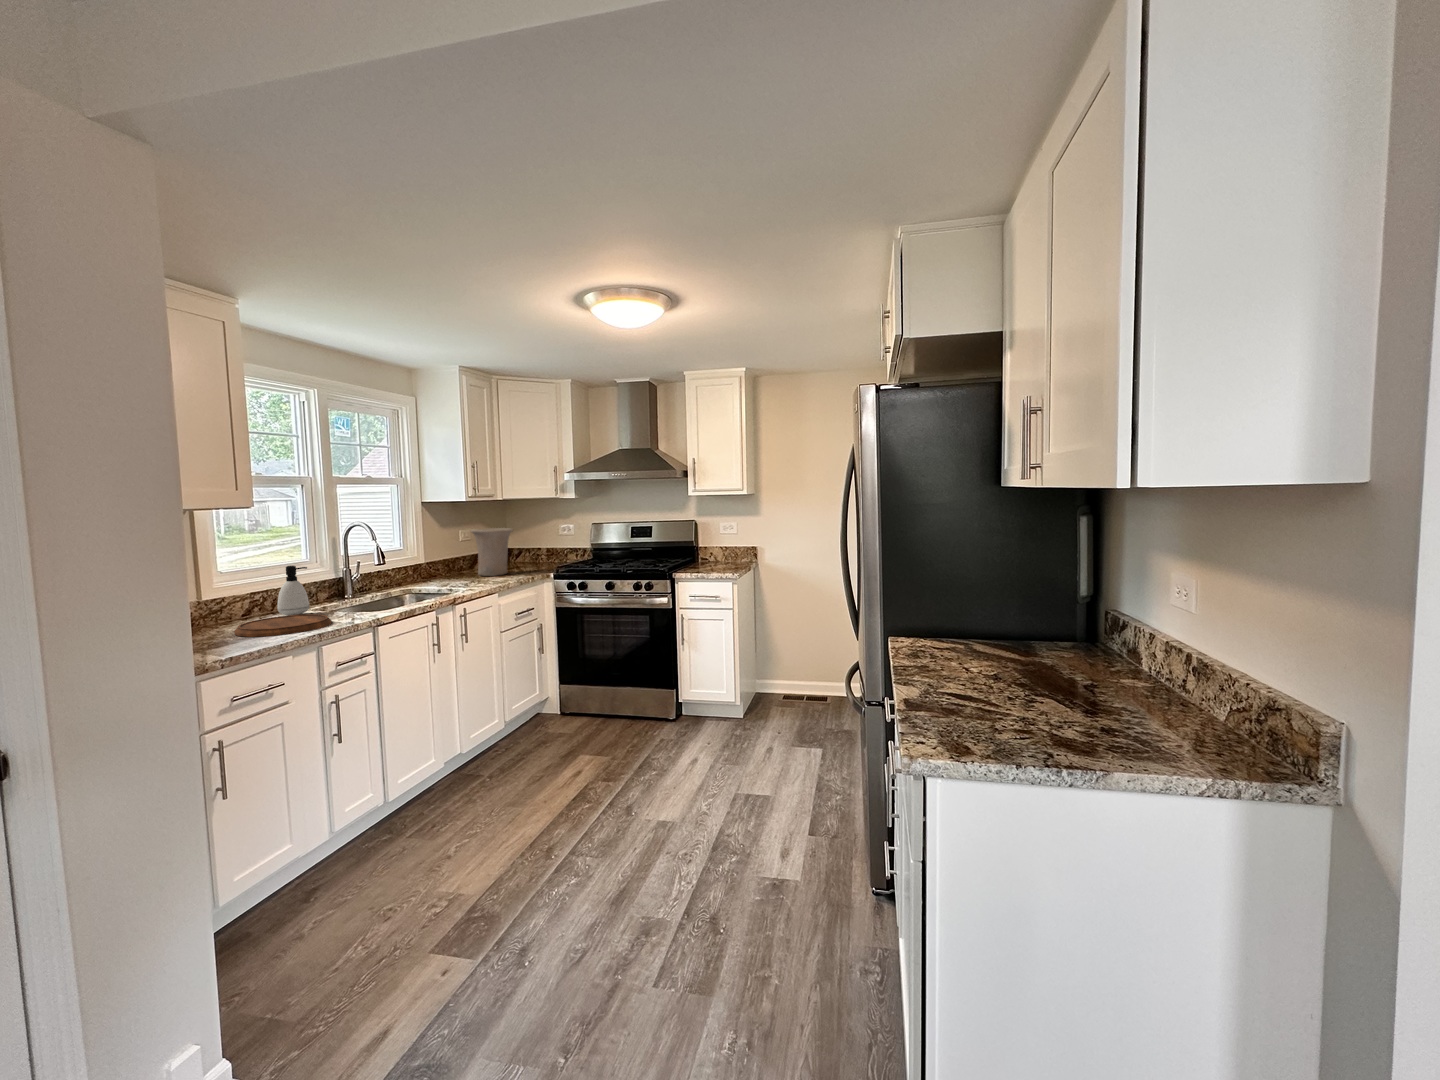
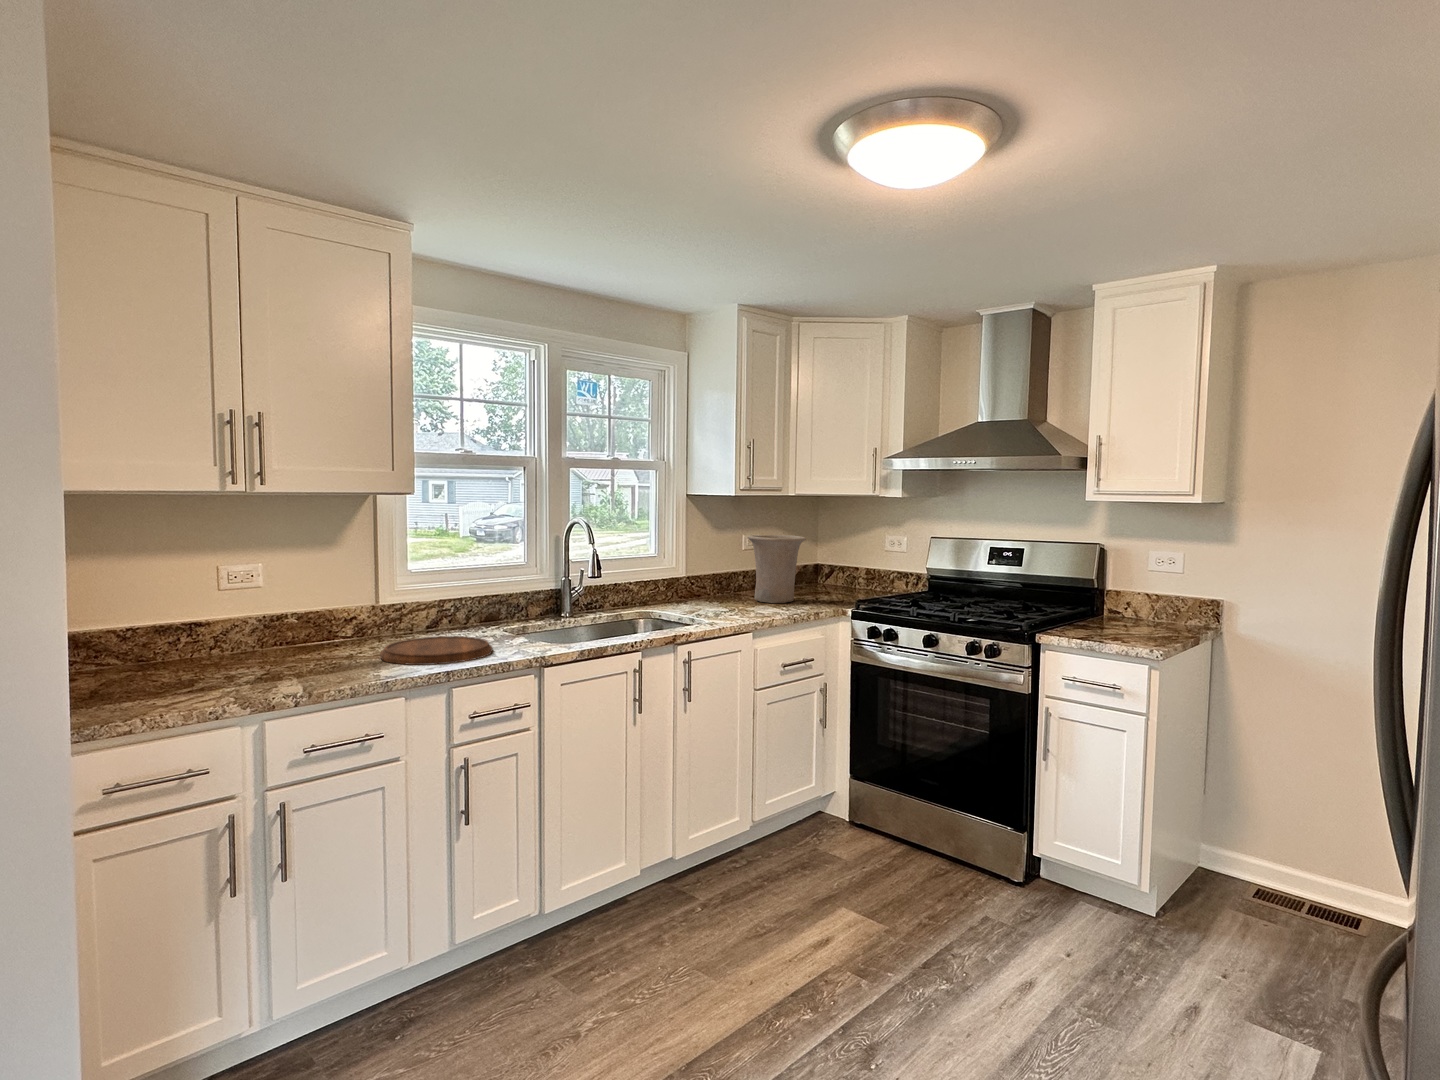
soap dispenser: present [277,566,309,615] -> none [463,570,499,634]

